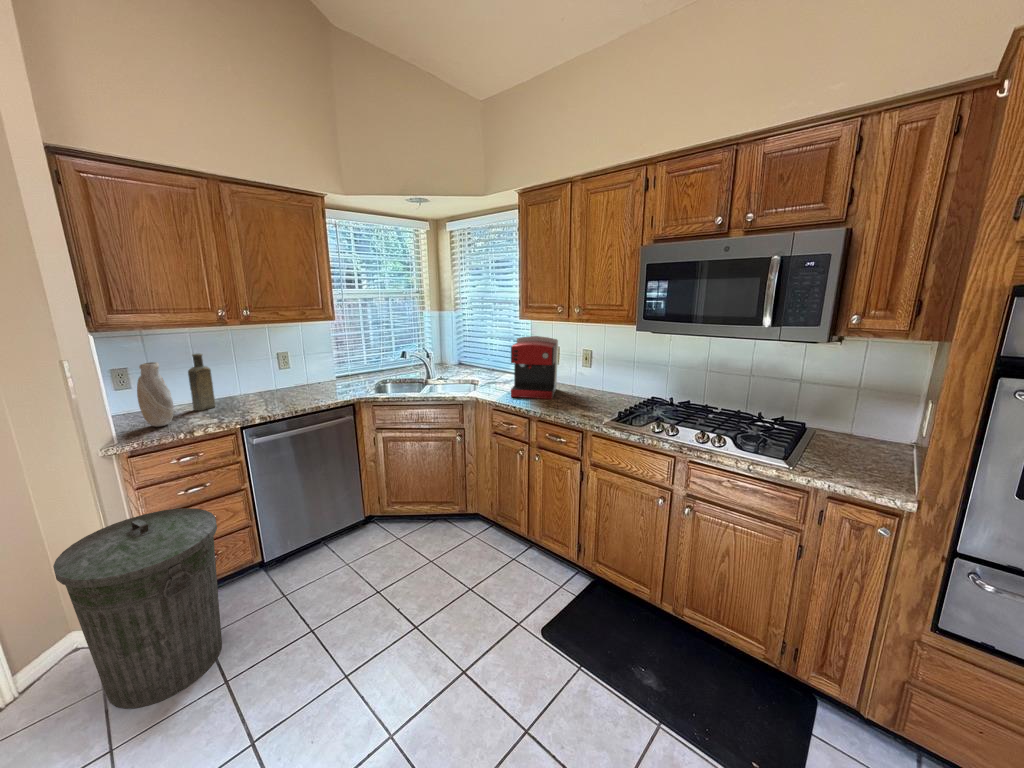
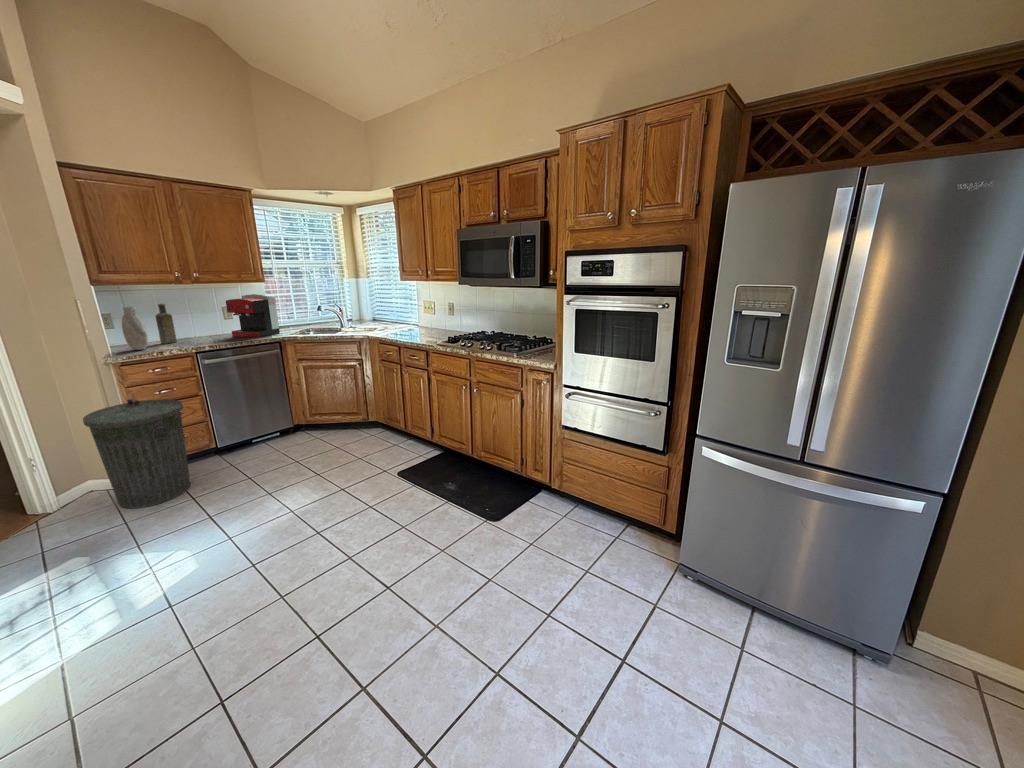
coffee maker: present [511,336,558,399] -> present [226,294,280,337]

